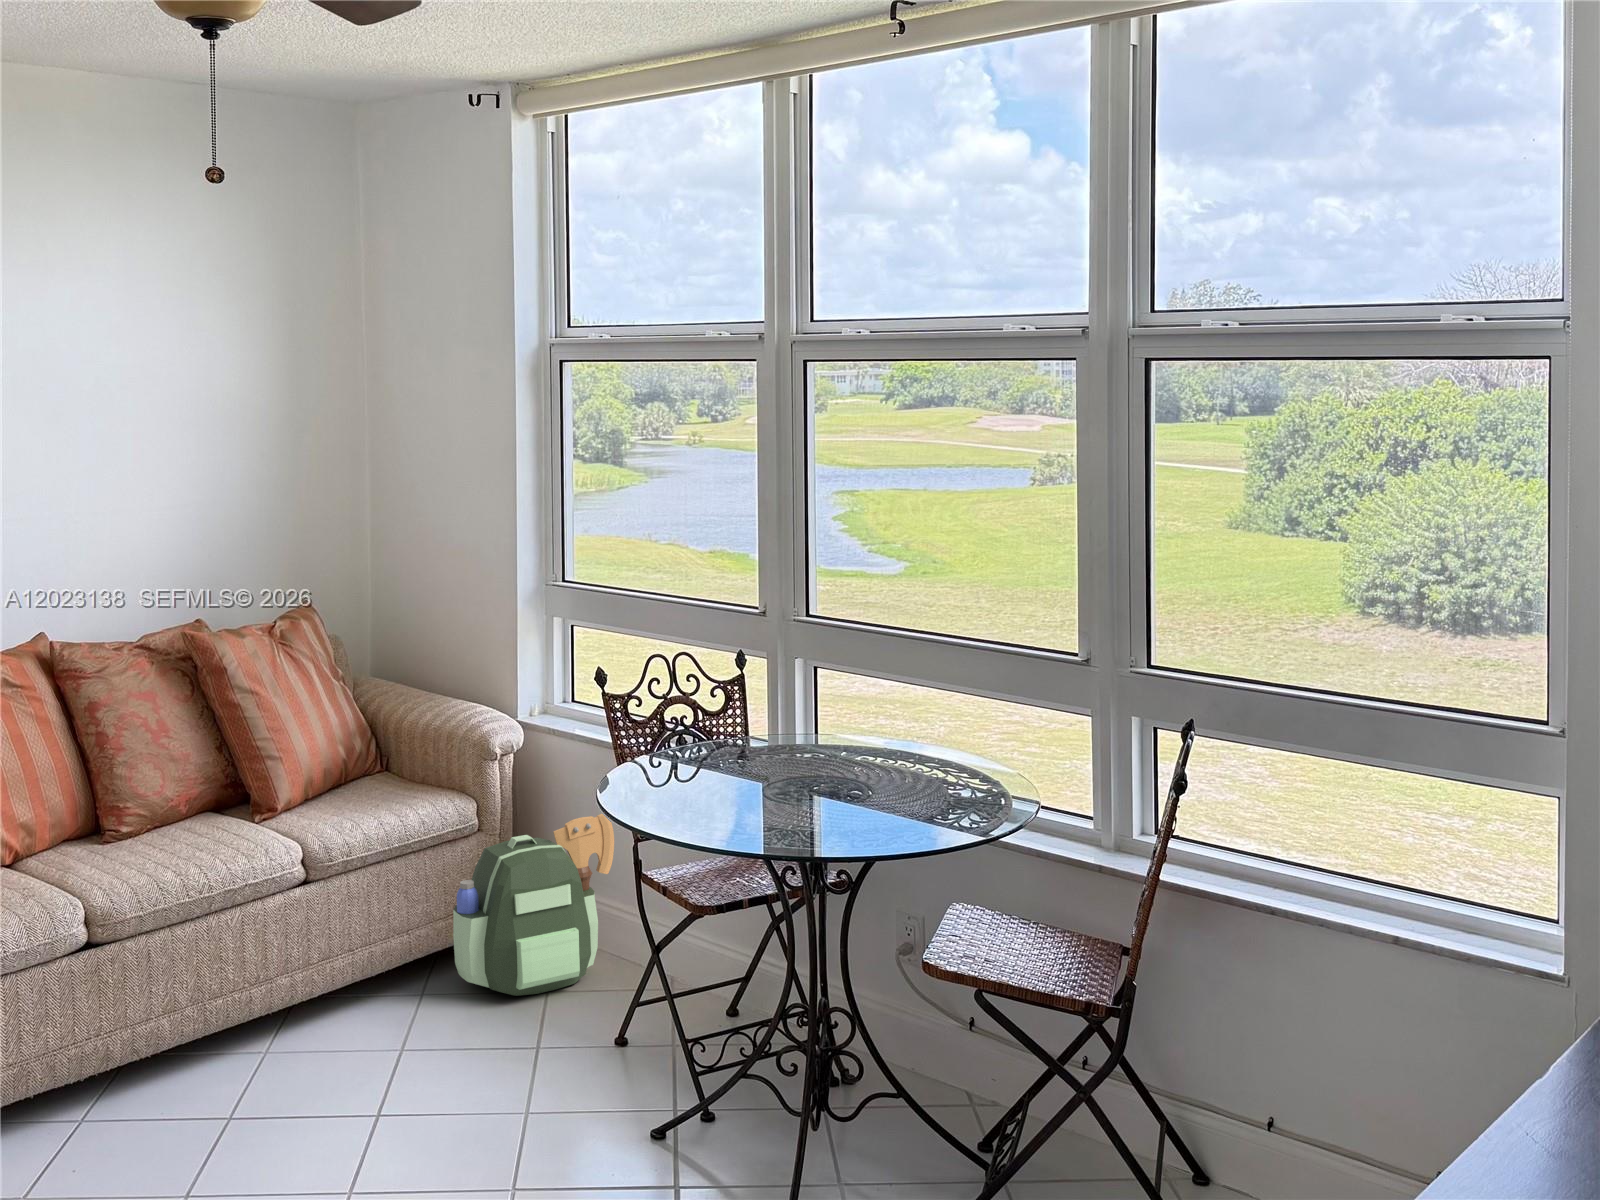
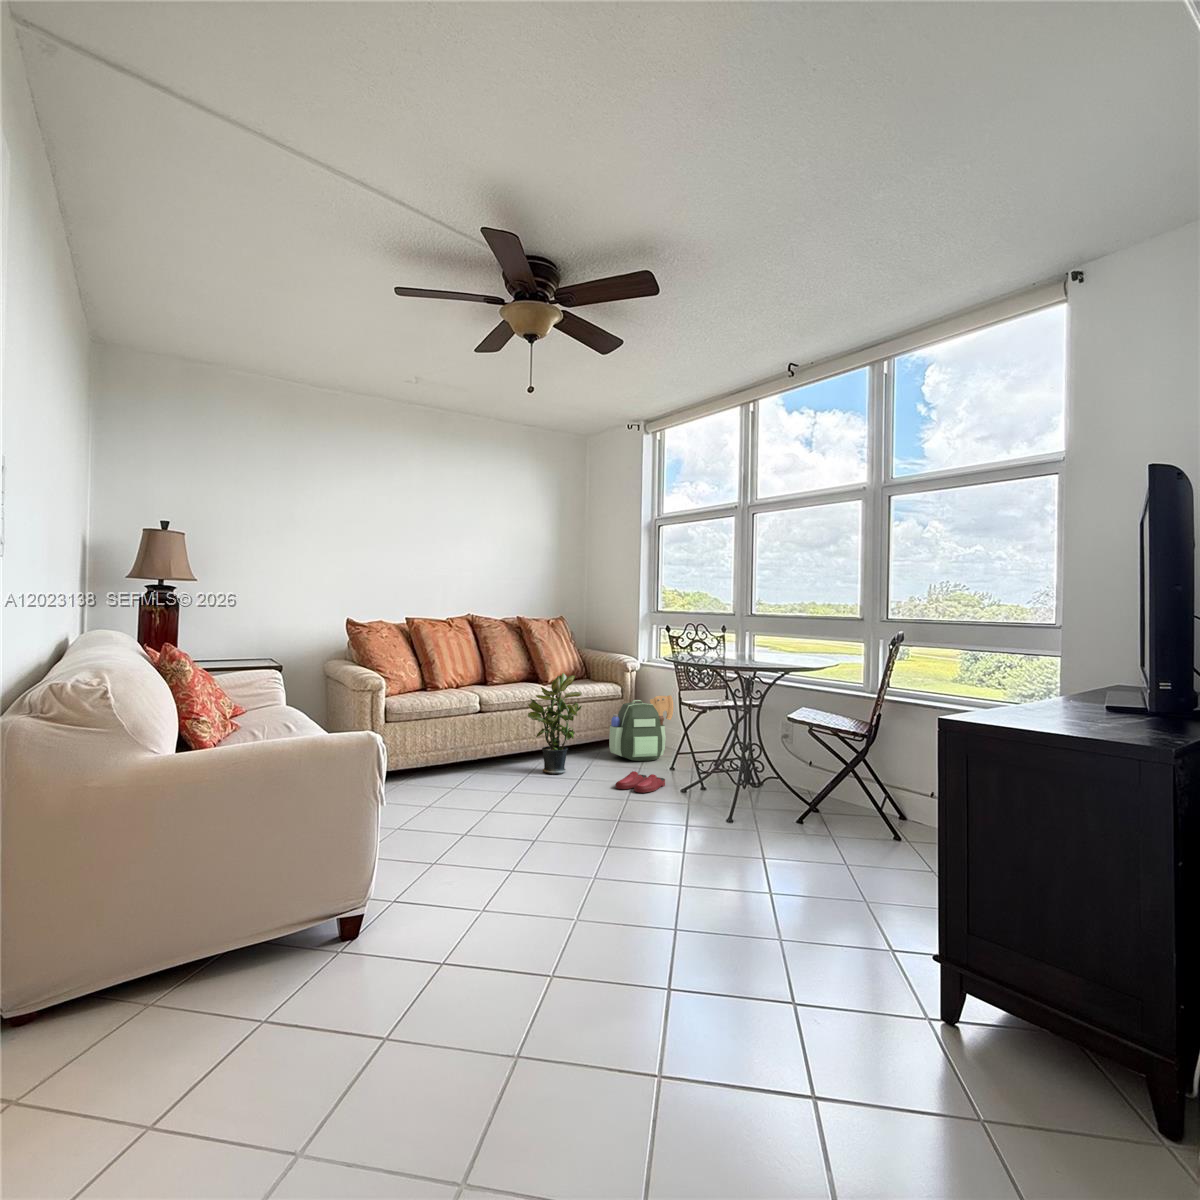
potted plant: none [218,815,374,1092] -> present [528,673,582,774]
slippers: none [475,1072,606,1151] -> present [615,771,665,793]

